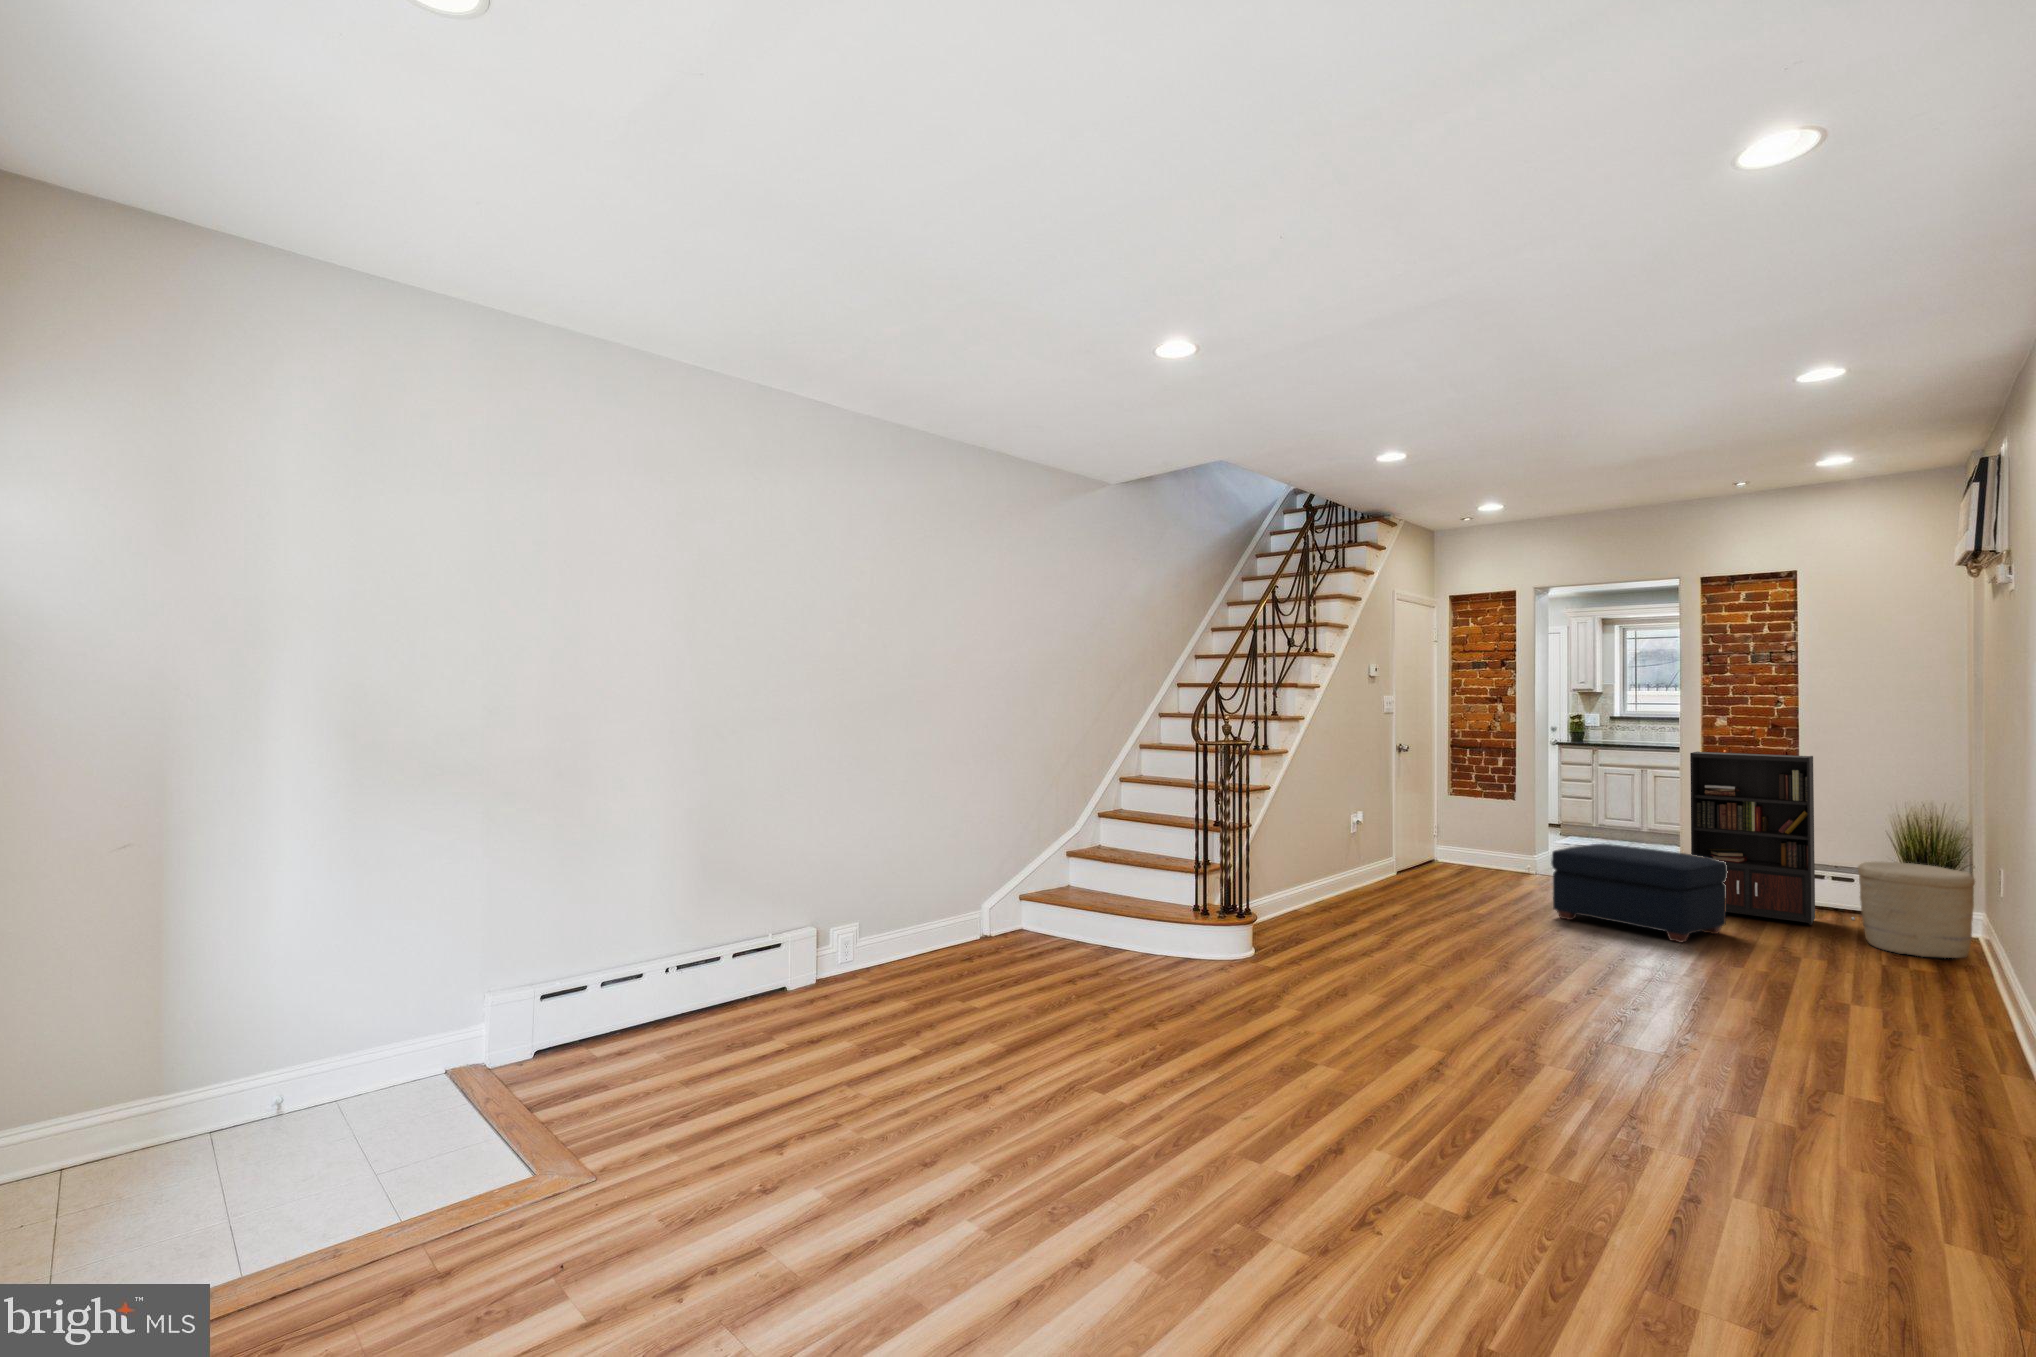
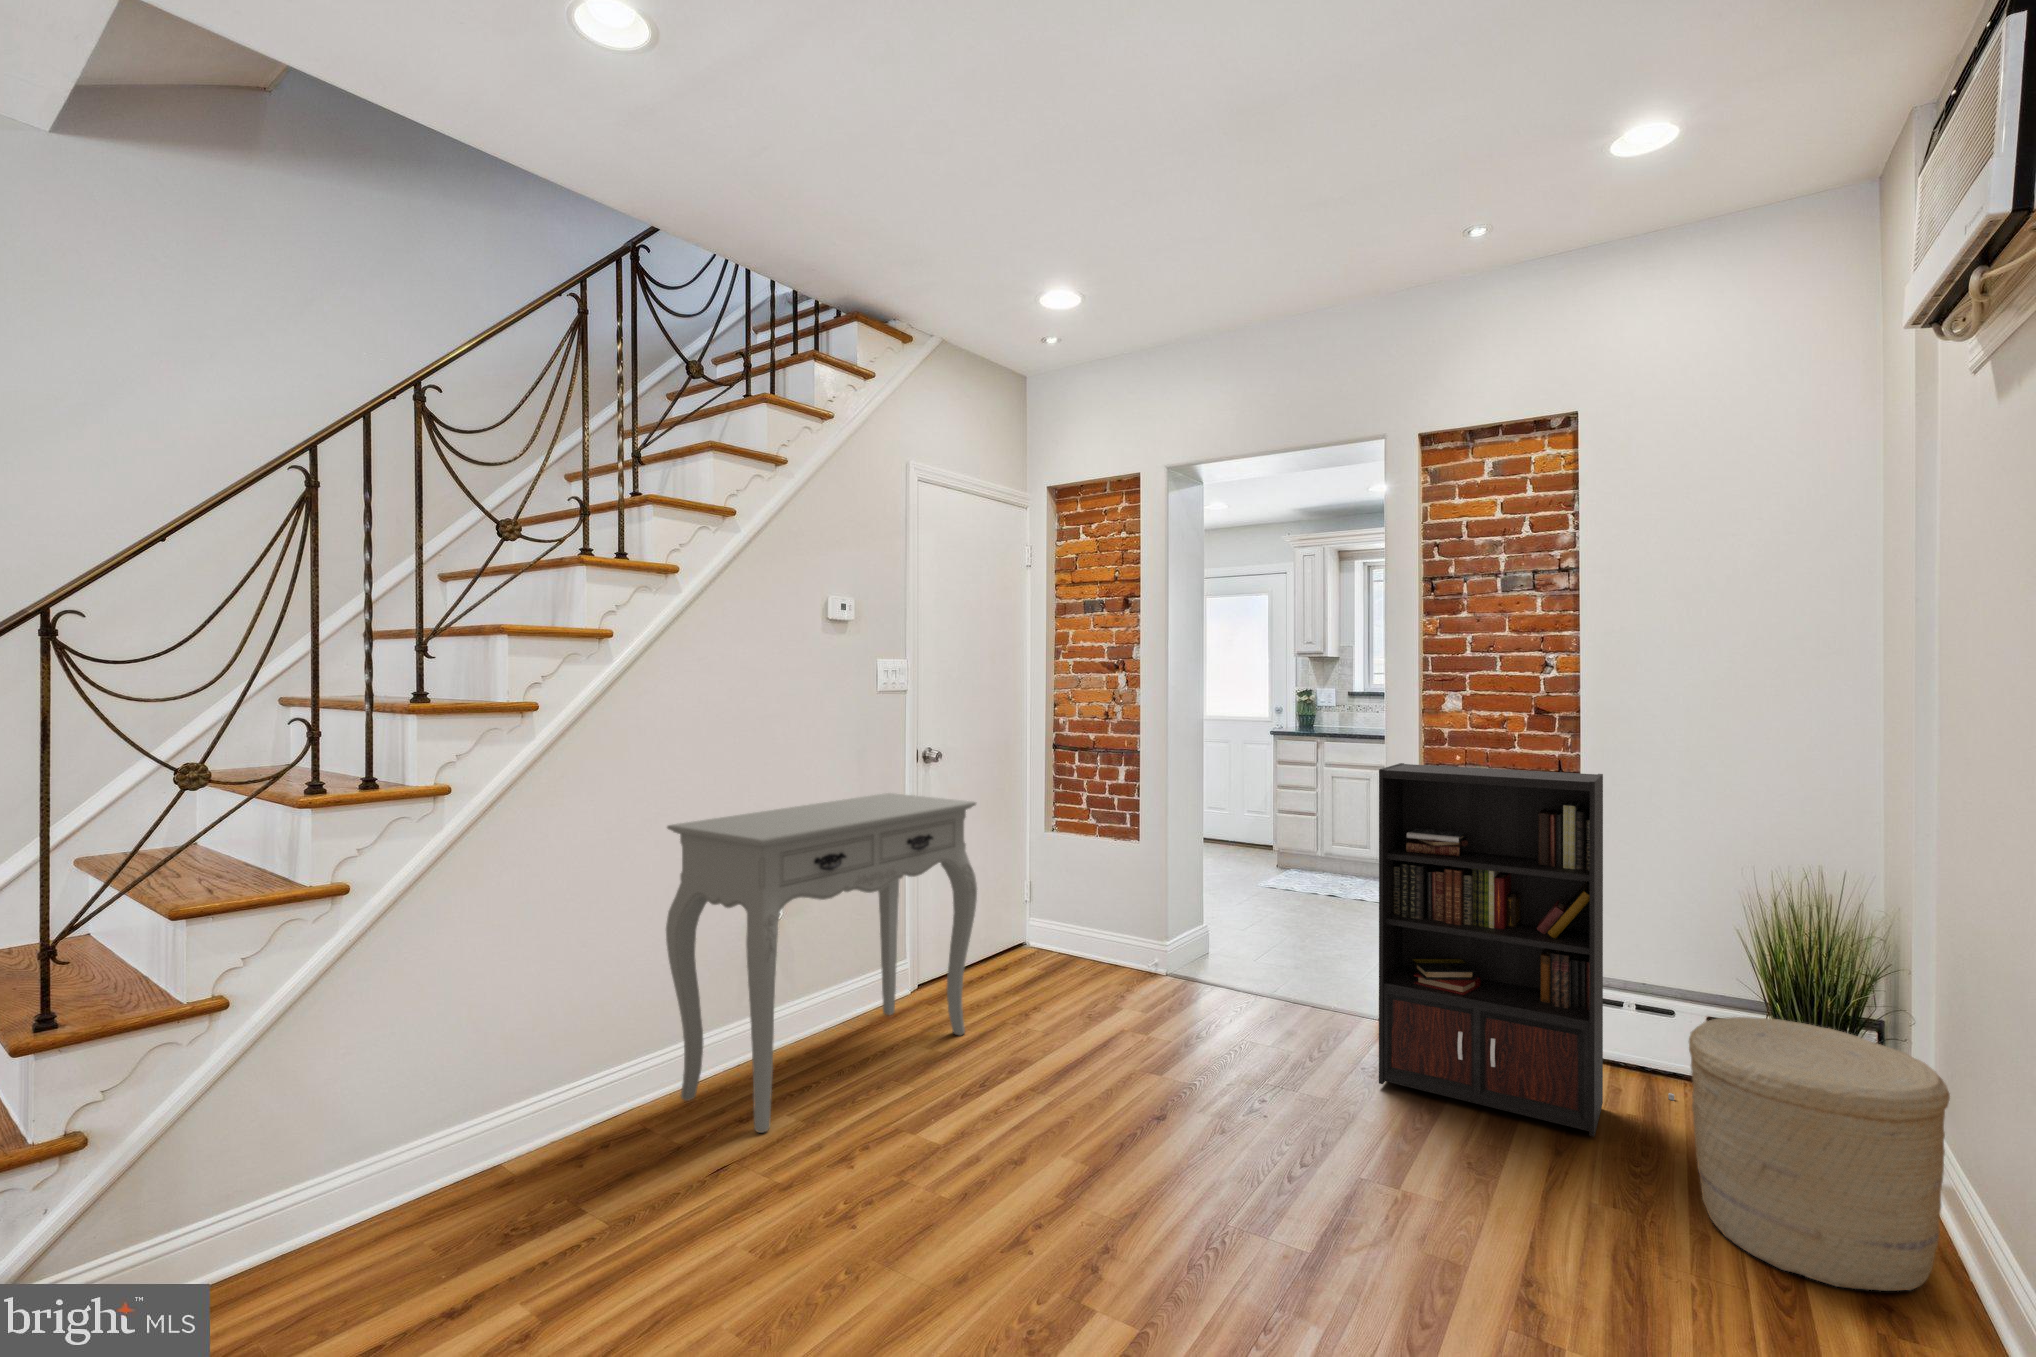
console table: none [1332,766,1455,910] -> present [666,793,977,1133]
ottoman: present [1551,844,1727,942] -> none [1078,962,1421,1256]

